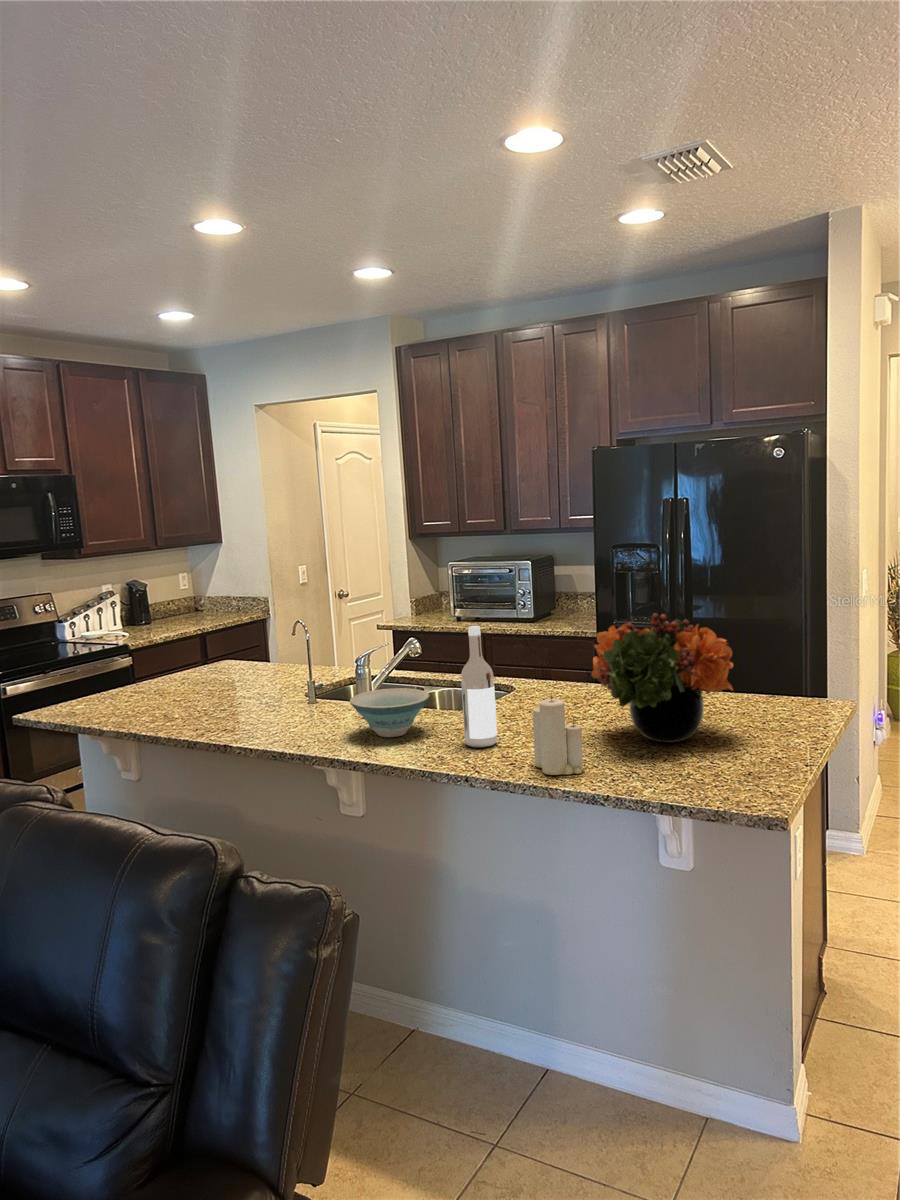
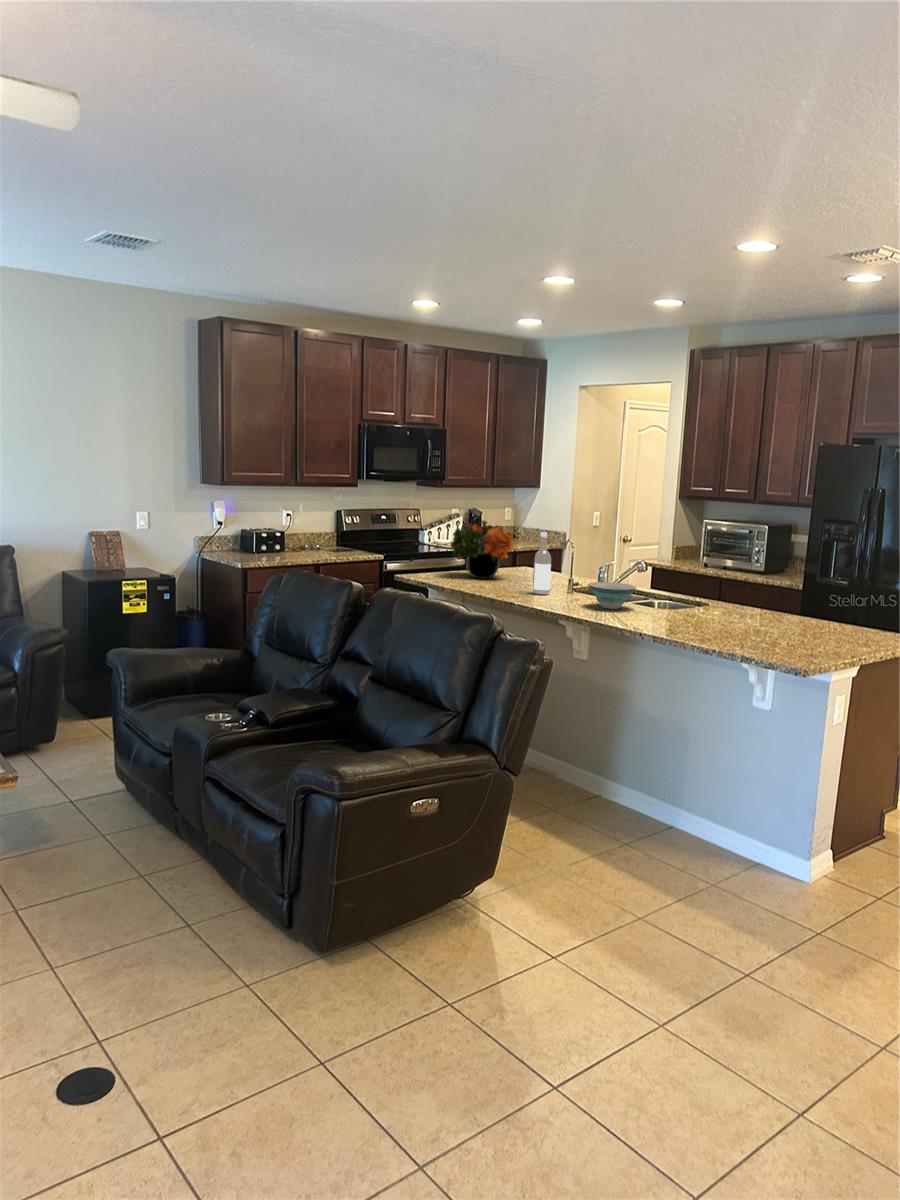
flower arrangement: present [591,613,733,743] -> present [450,520,514,579]
wine bottle: present [461,626,497,748] -> present [533,532,551,595]
candle: present [533,693,583,775] -> none [681,586,709,634]

